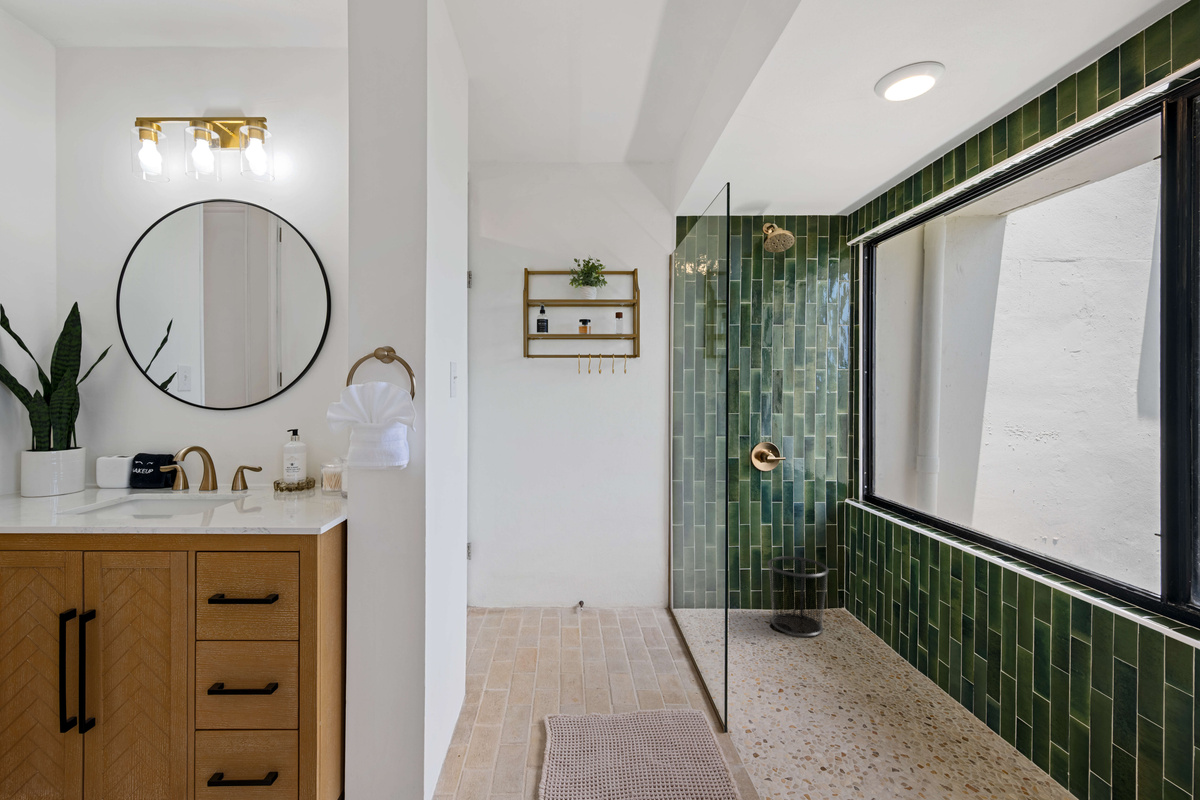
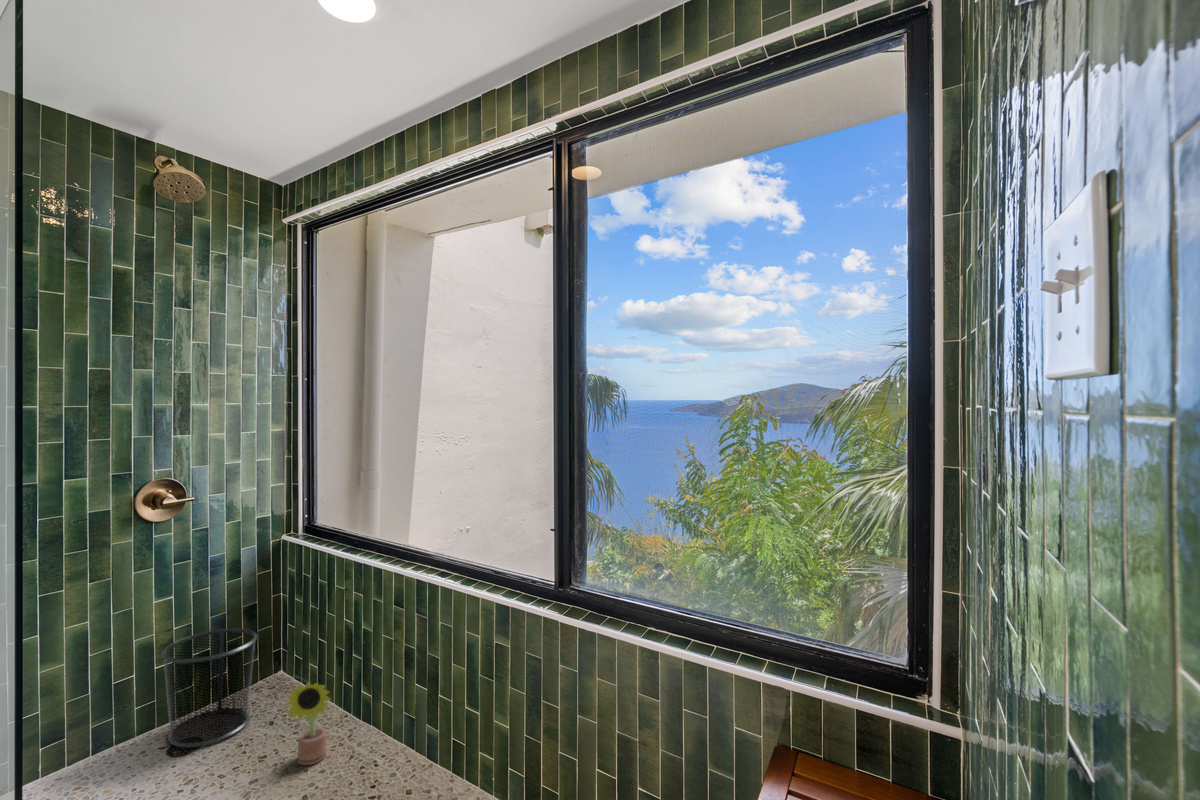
decorative plant: none [853,615,892,682] -> present [285,683,330,765]

